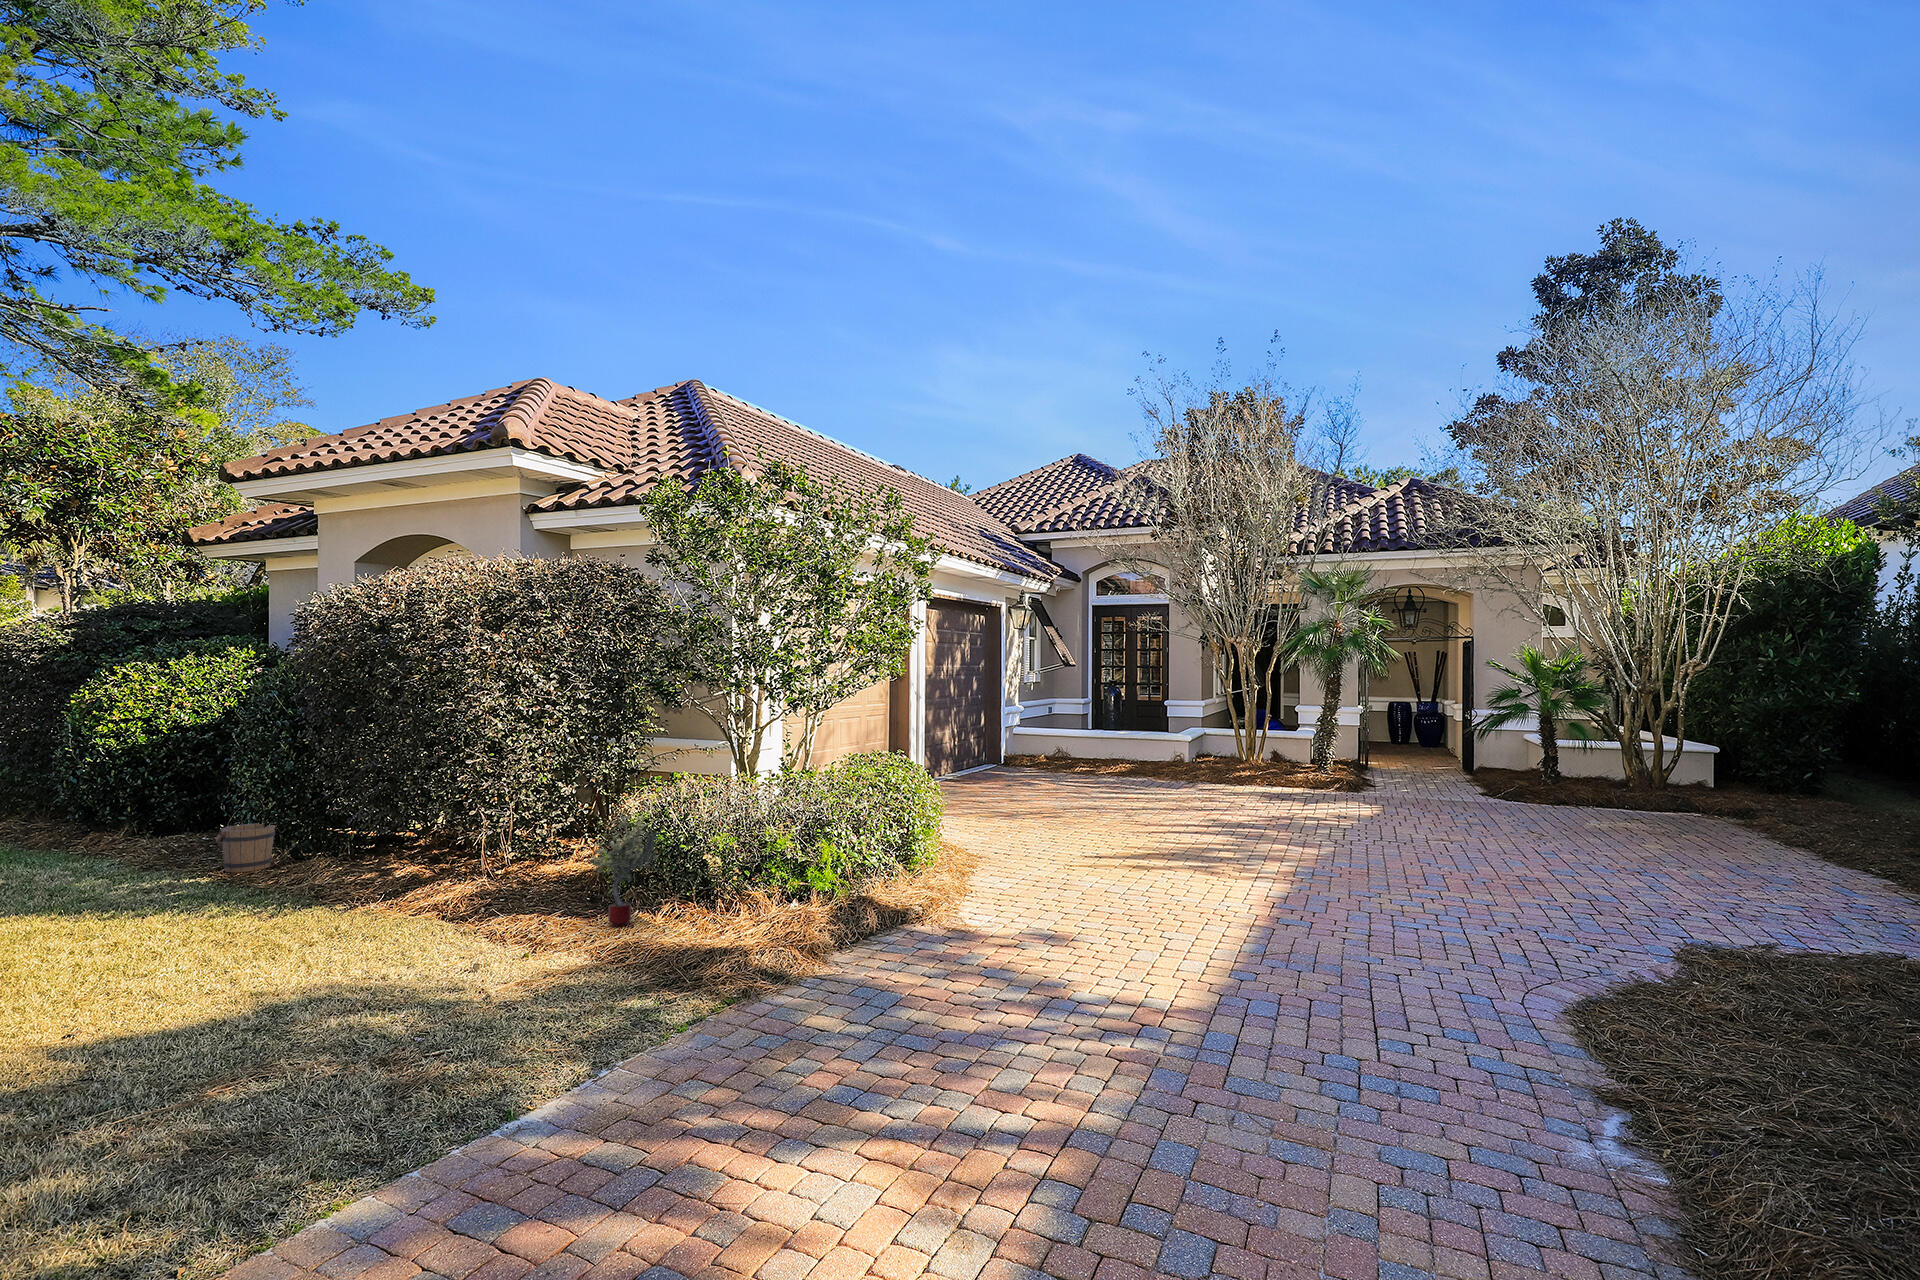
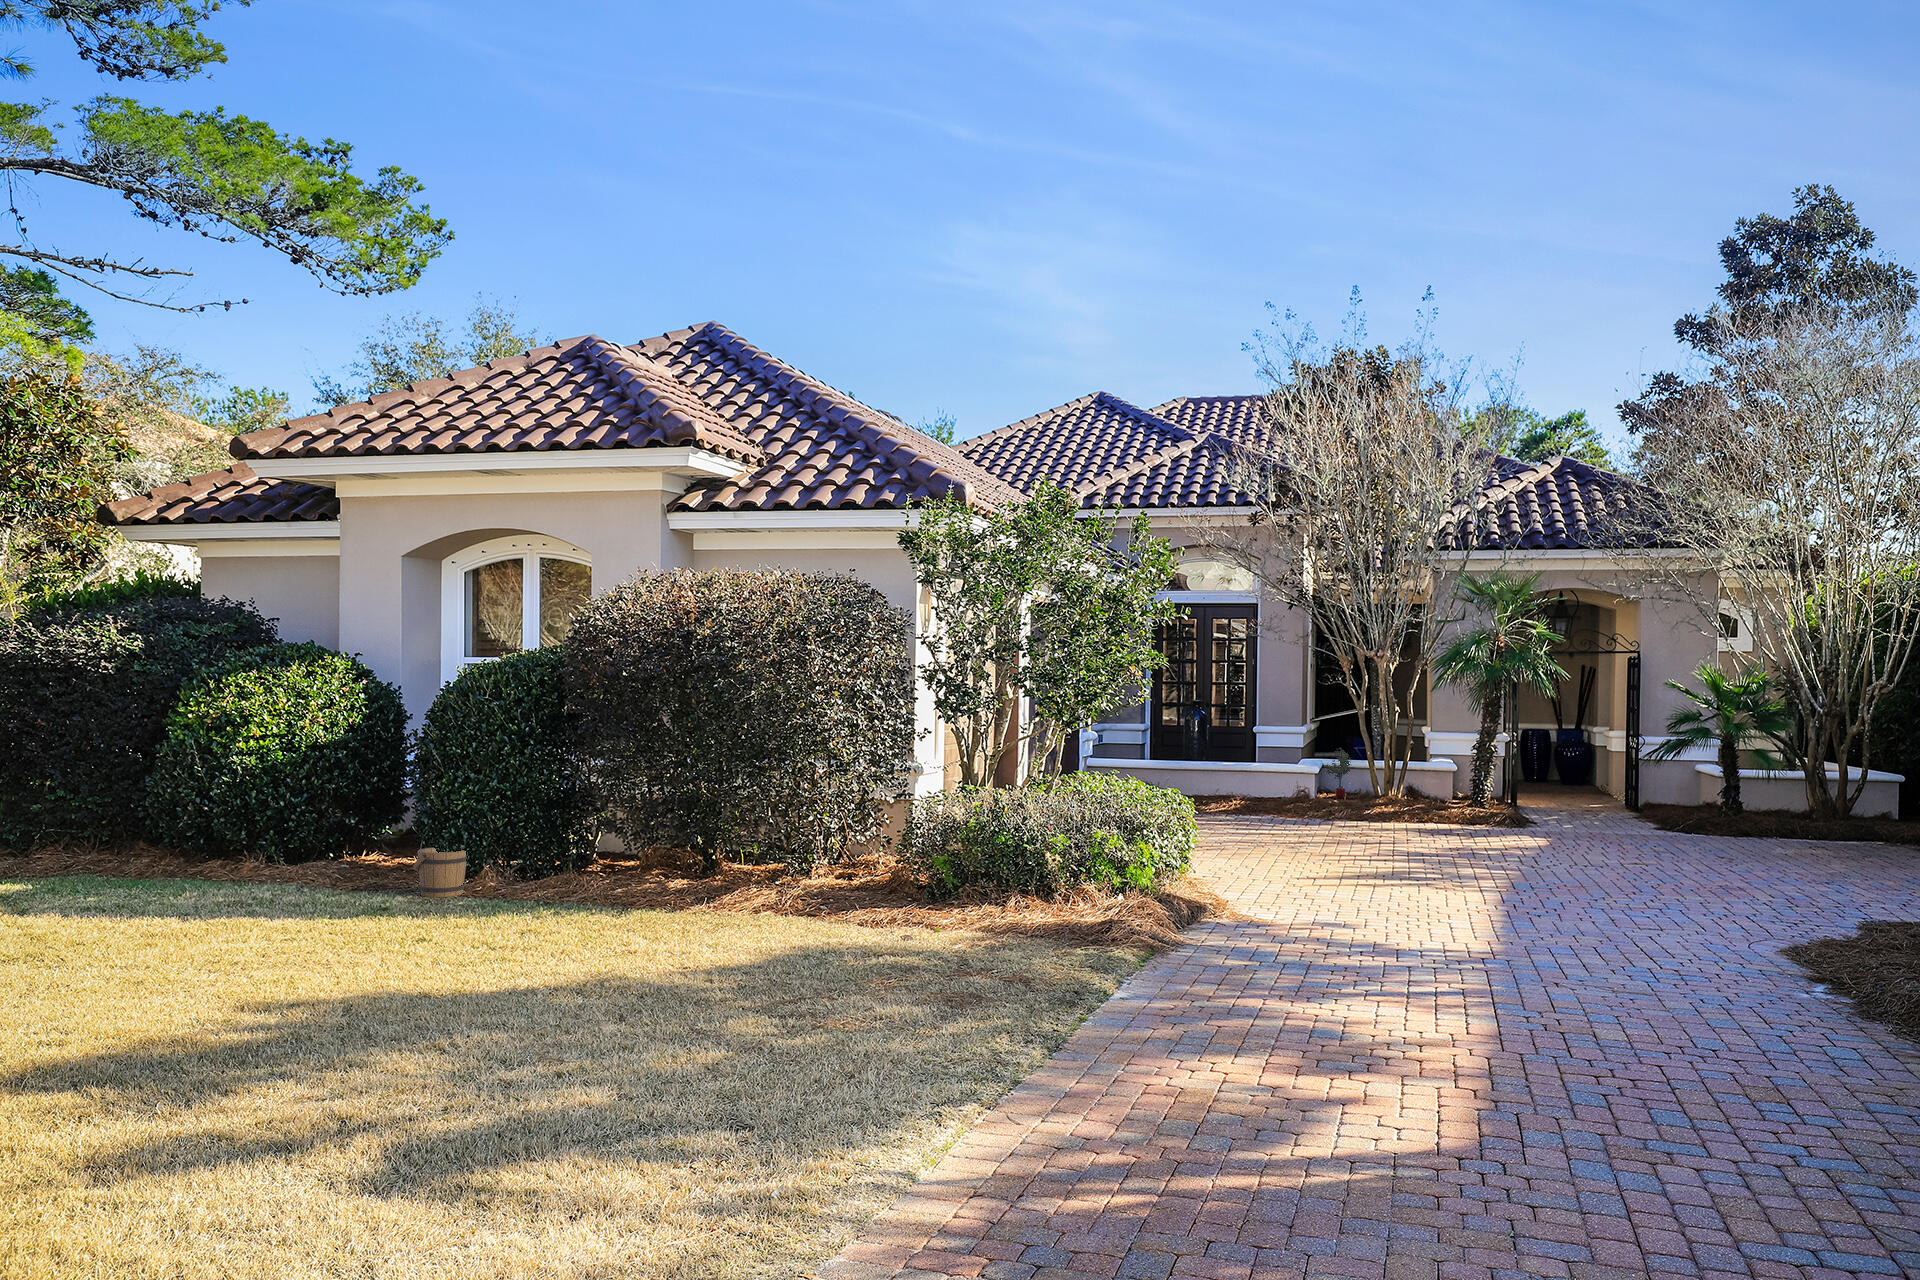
potted tree: present [589,815,661,926] -> present [1326,748,1351,798]

